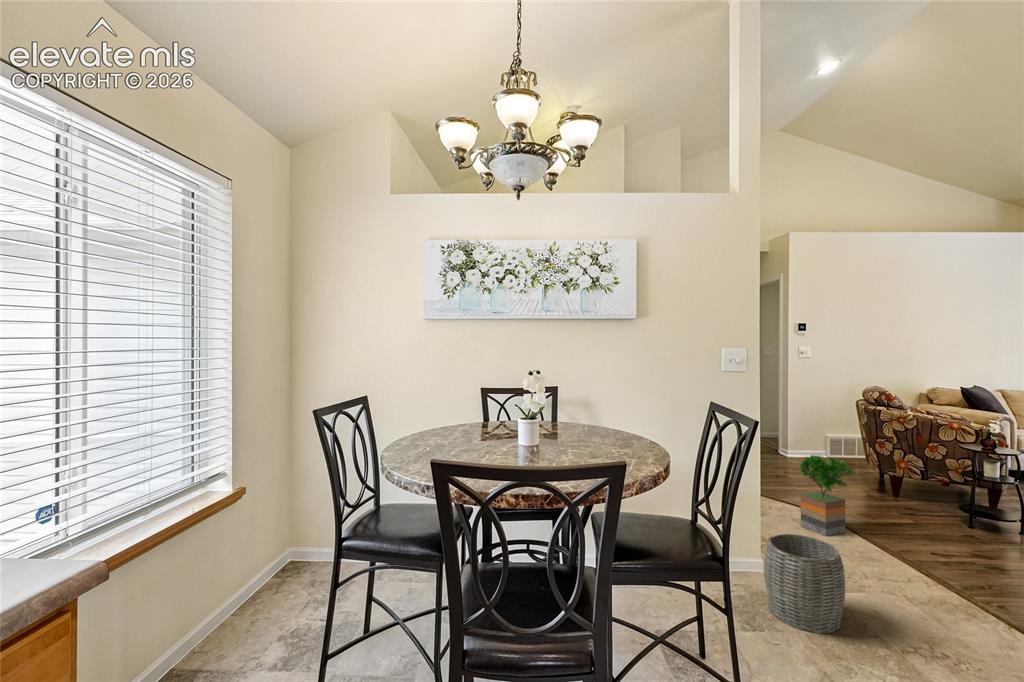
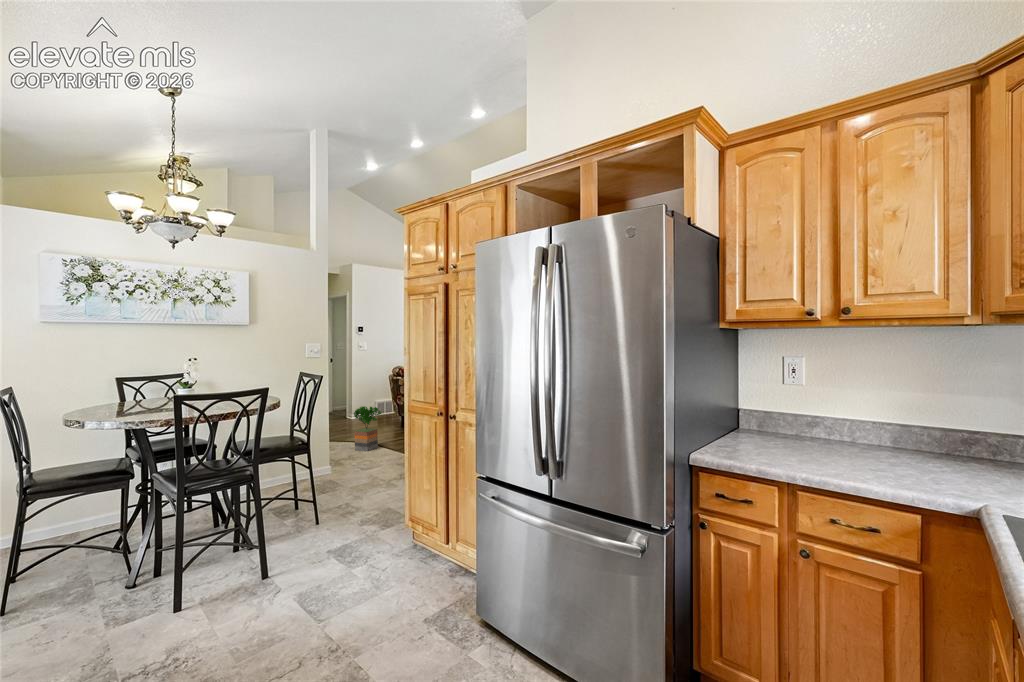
woven basket: present [764,534,845,633] -> none [331,442,369,487]

